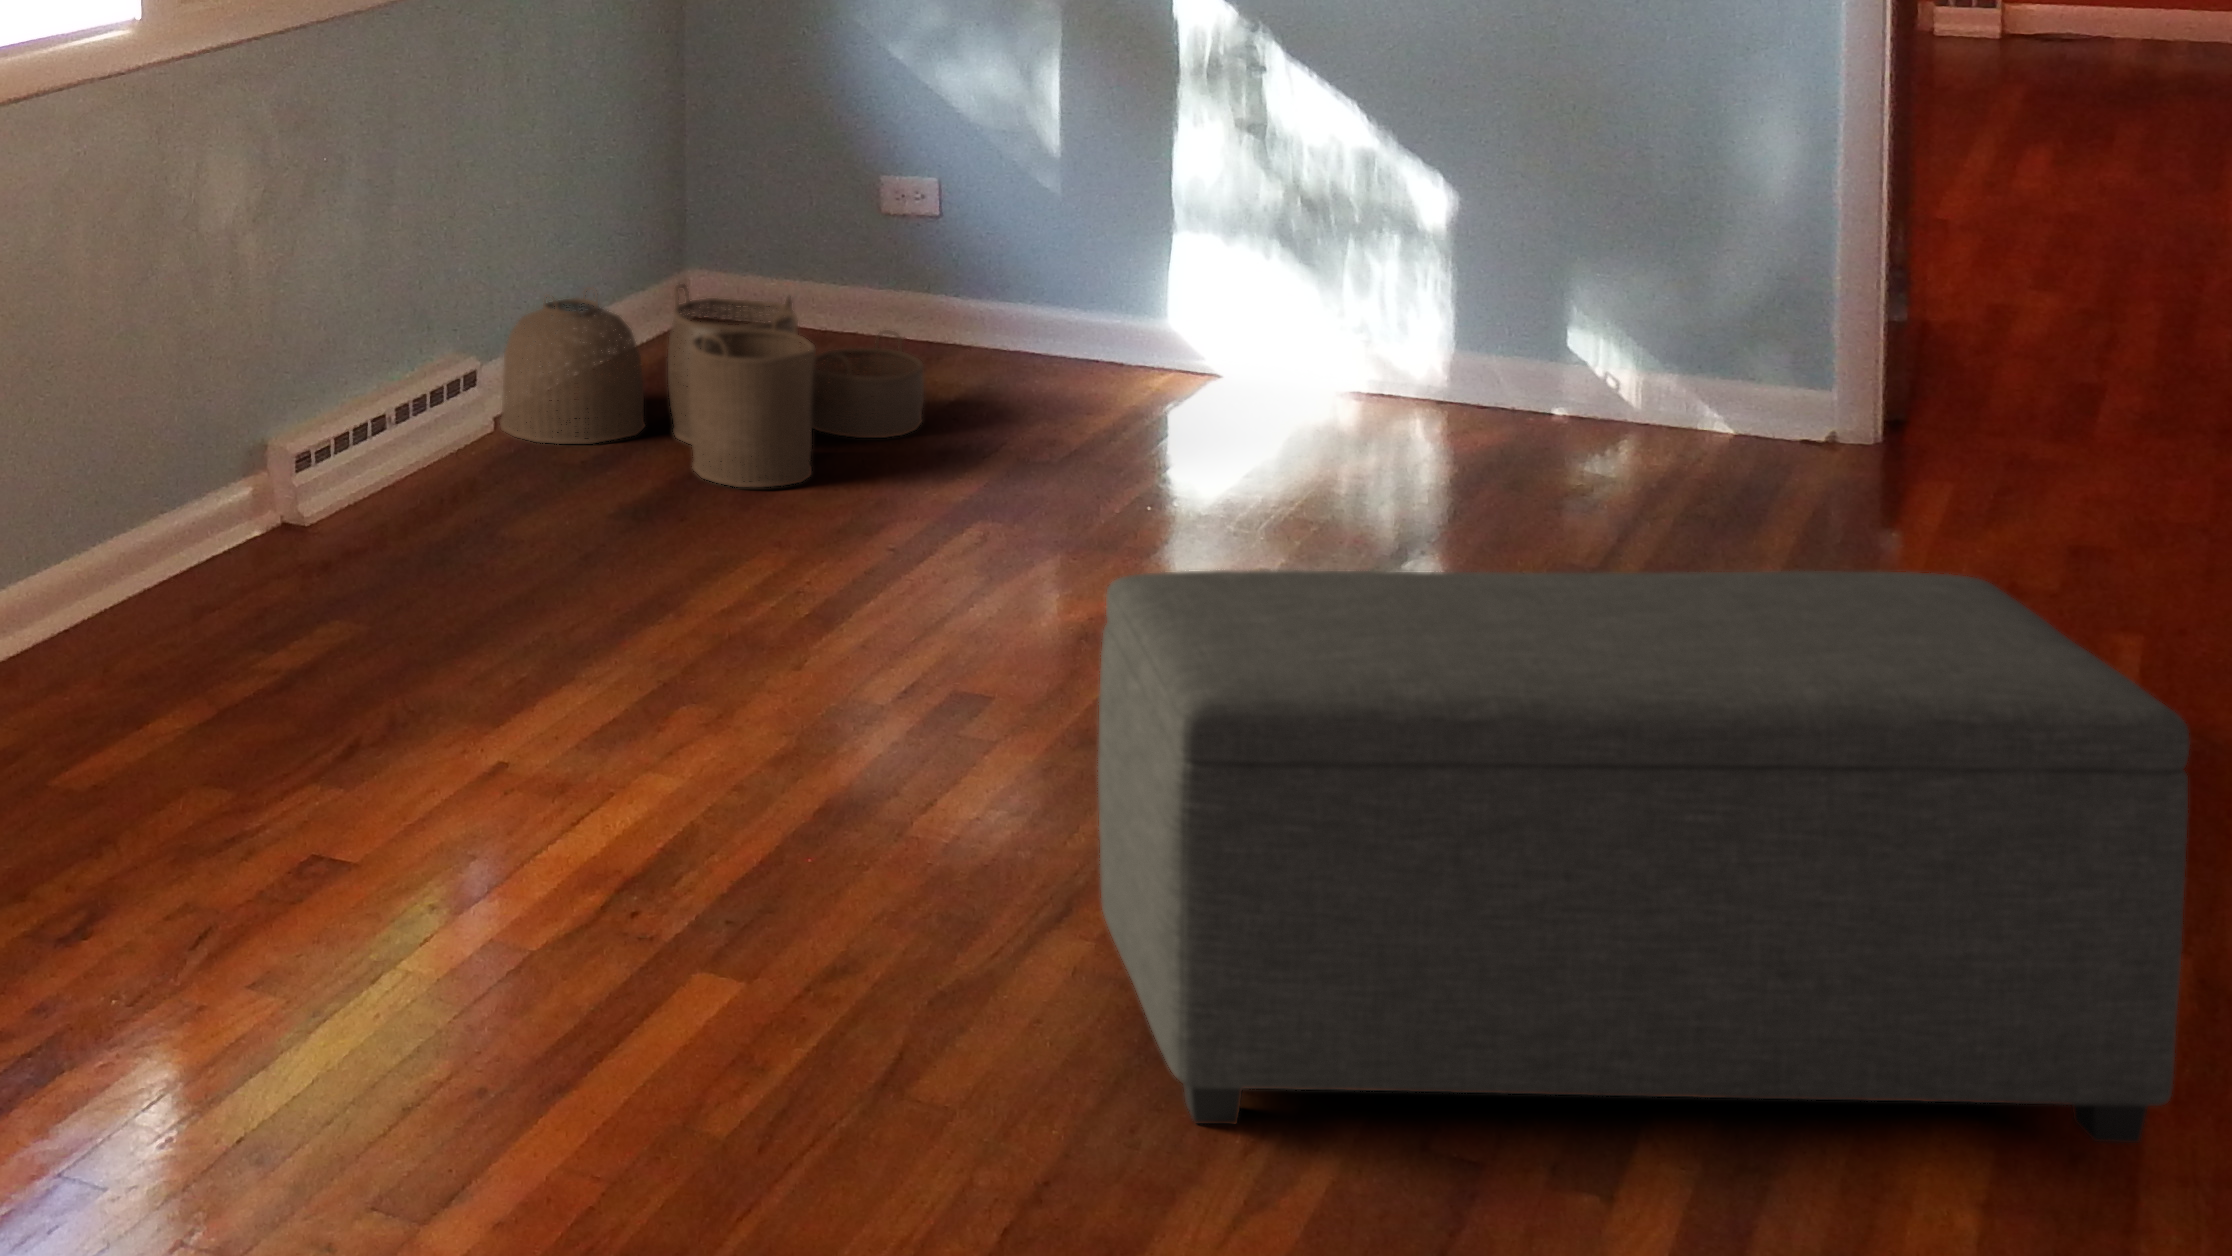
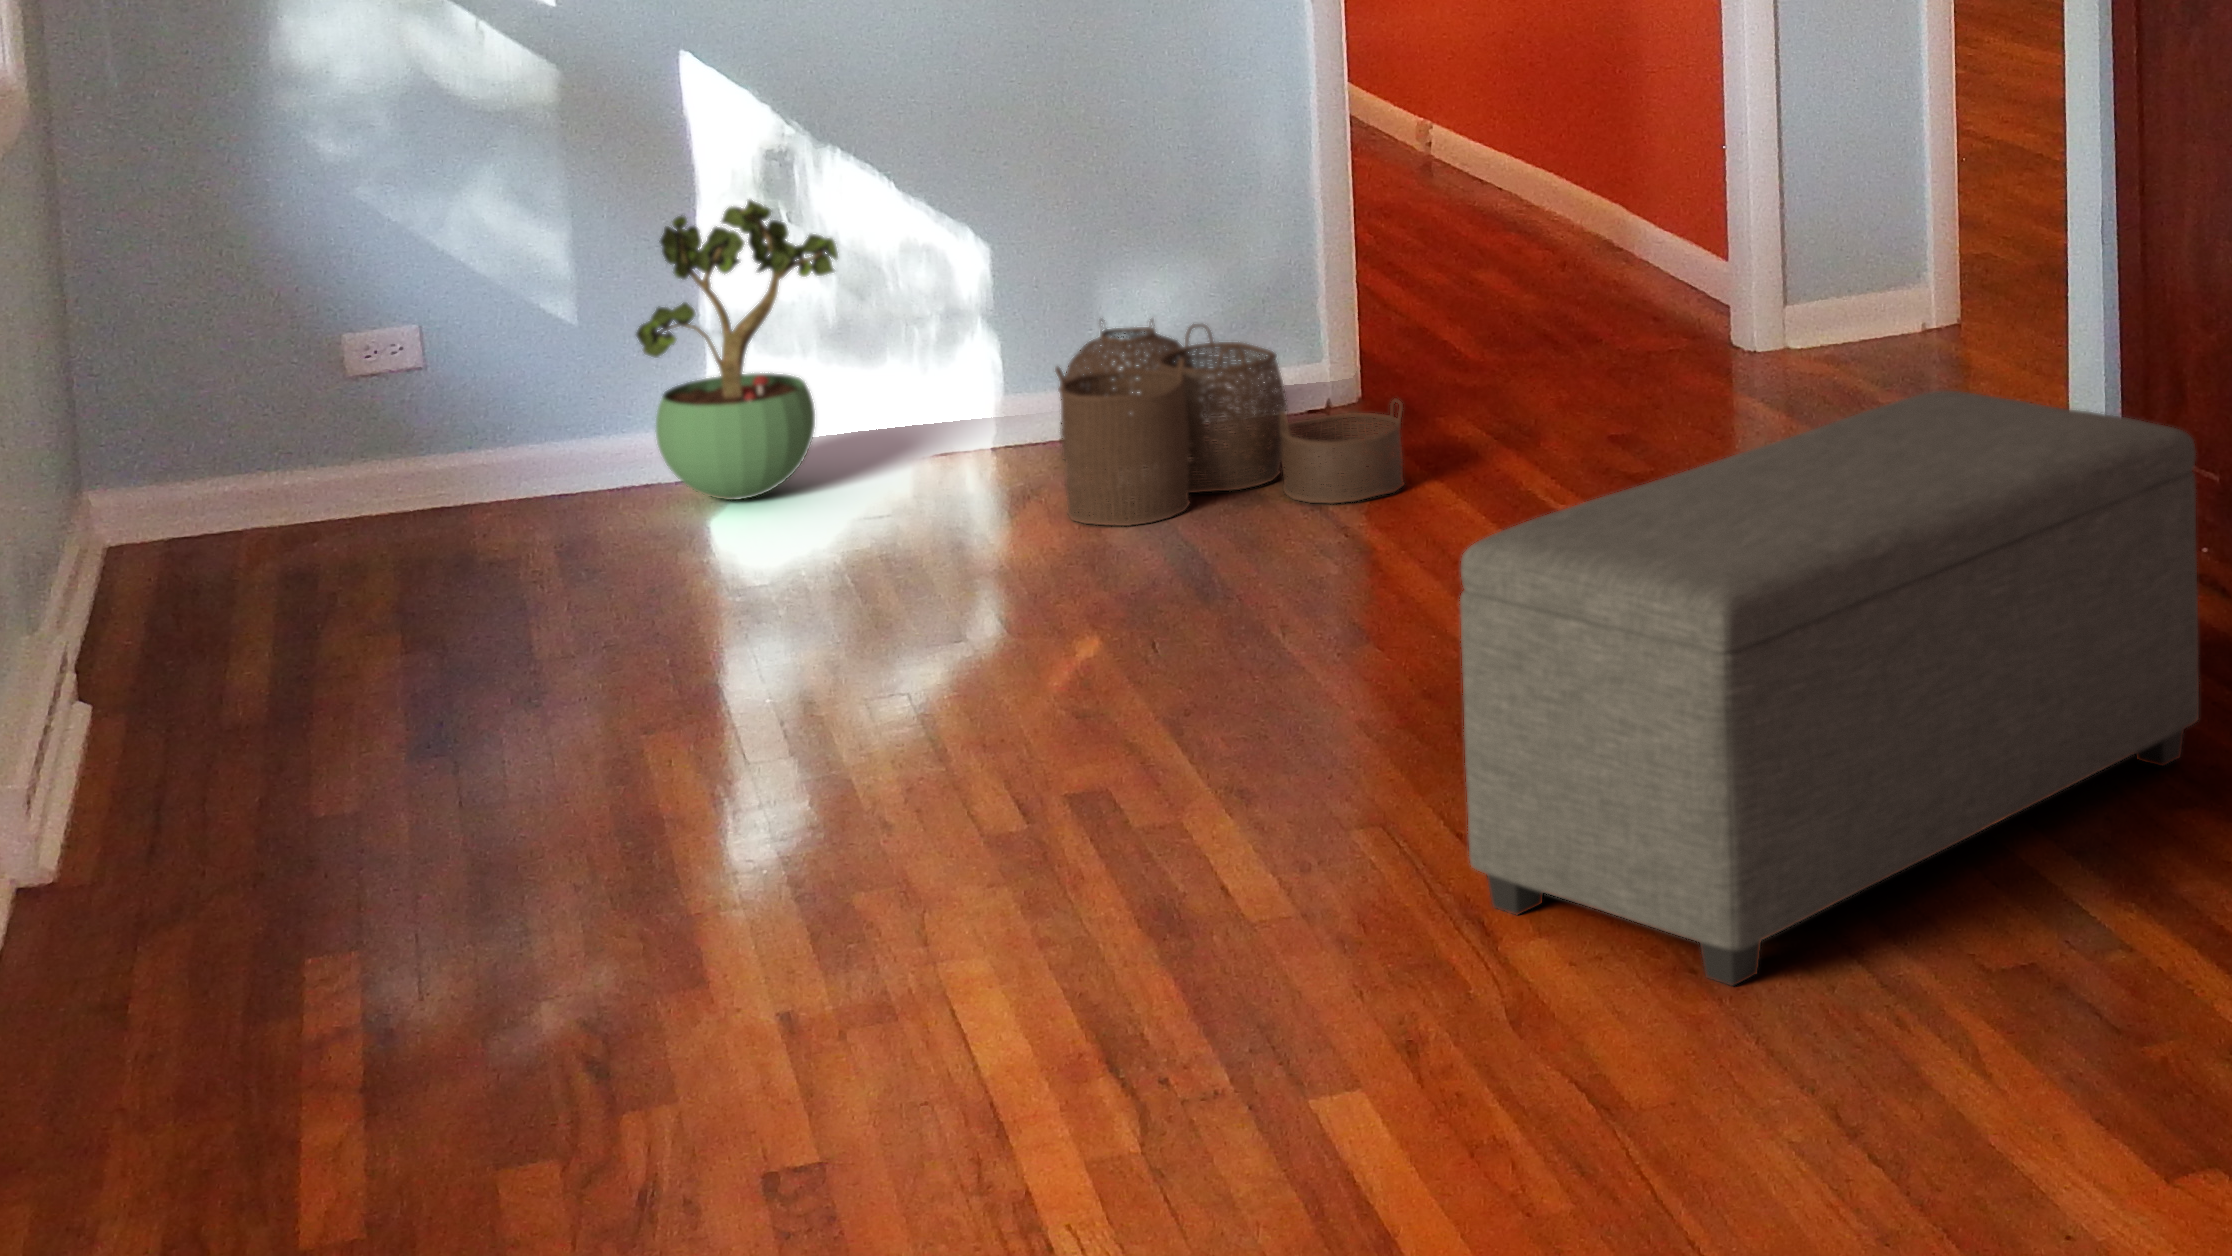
potted plant: none [1066,106,1262,387] -> present [636,200,838,500]
woven basket: present [500,284,924,487] -> present [1055,319,1404,526]

